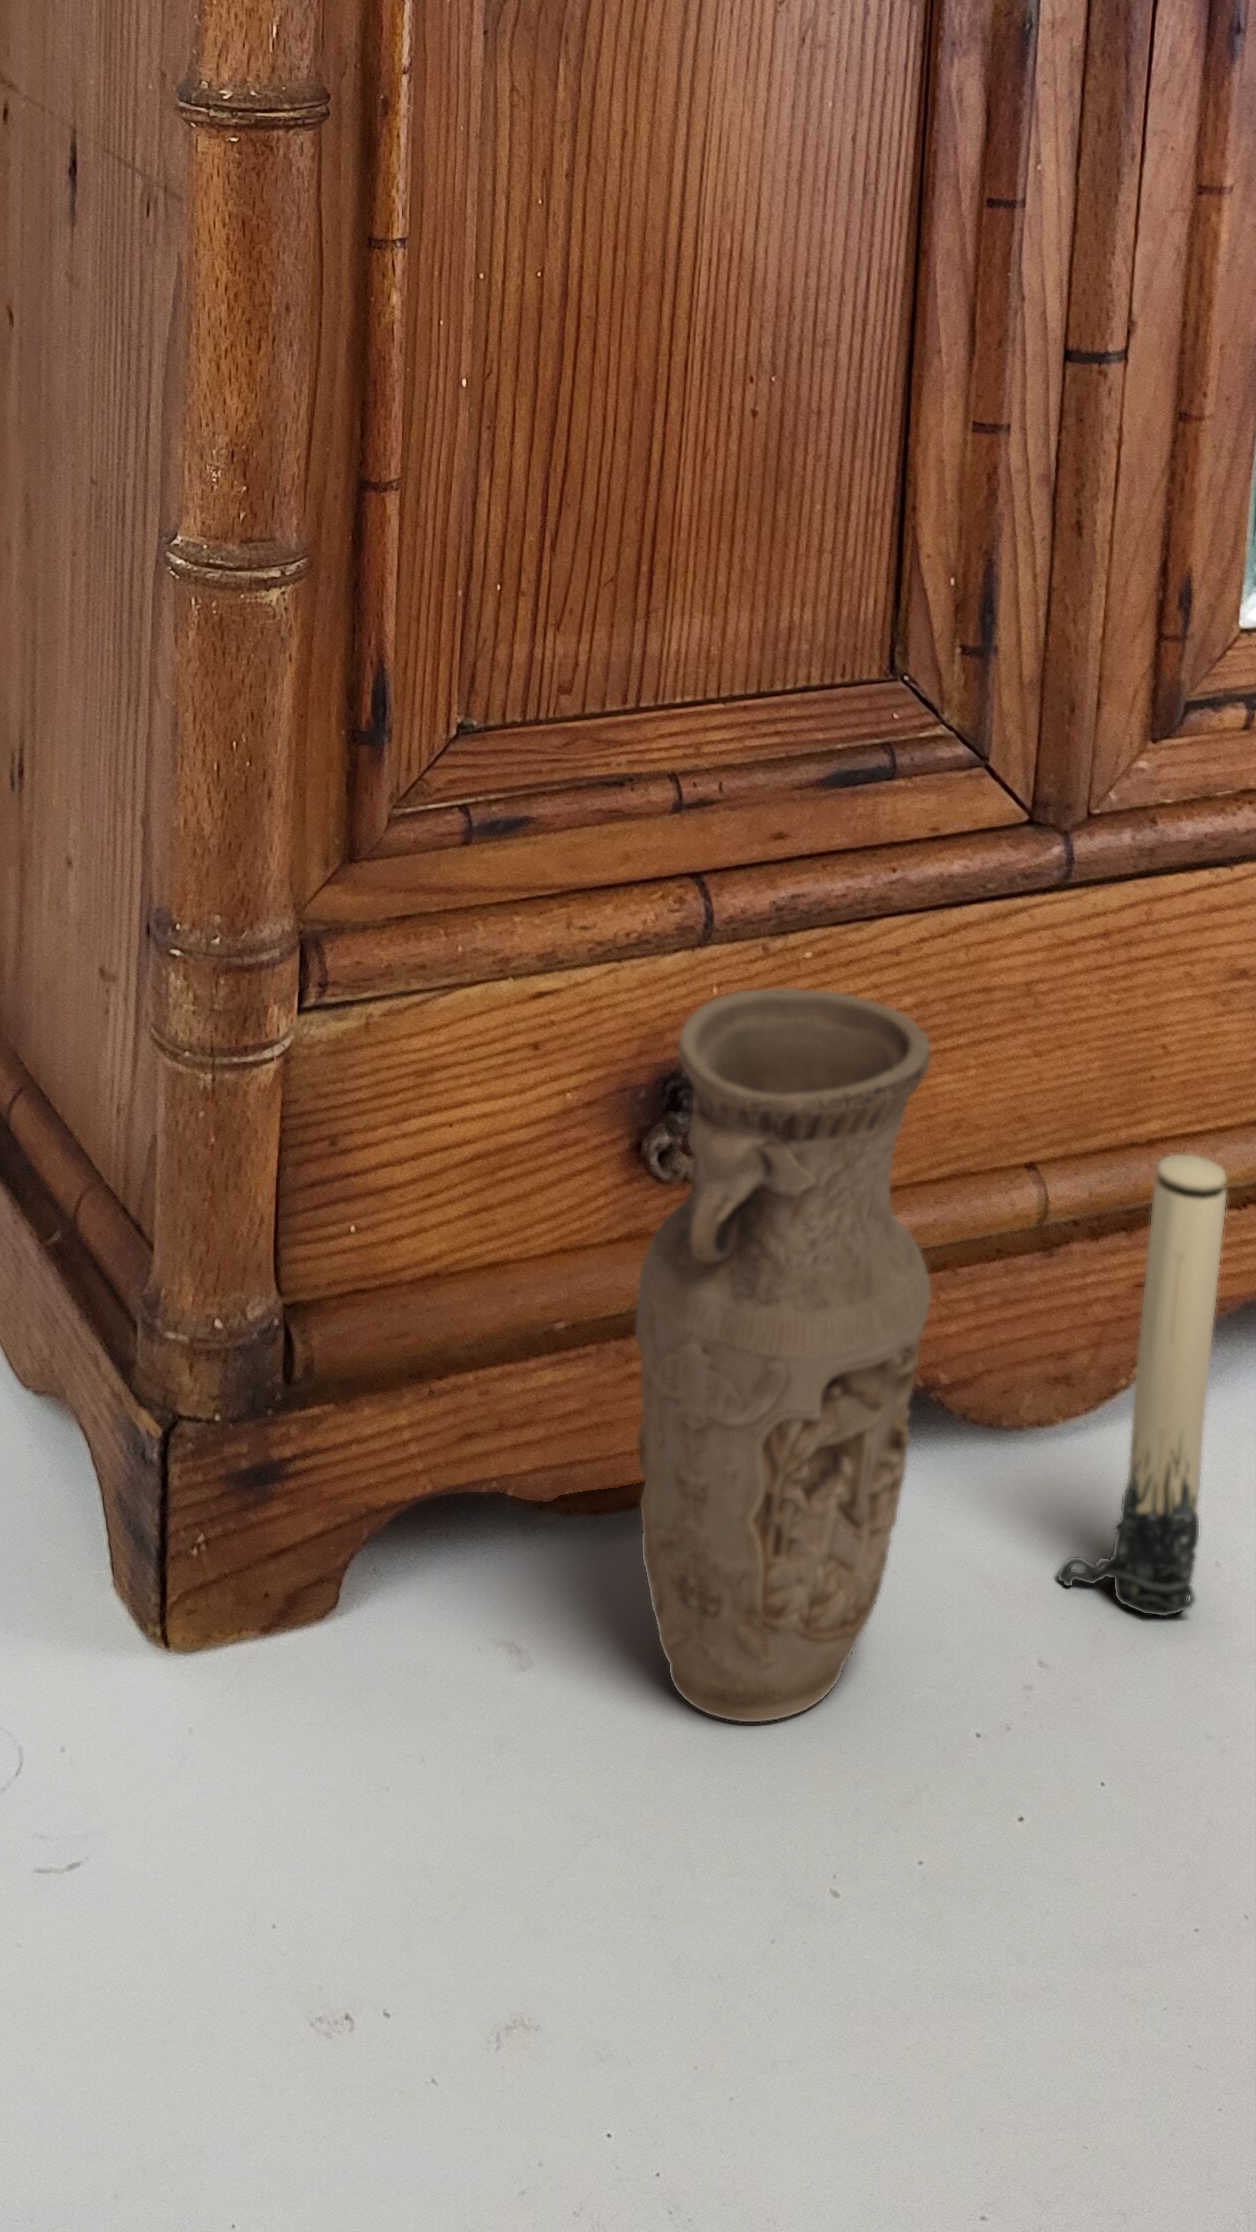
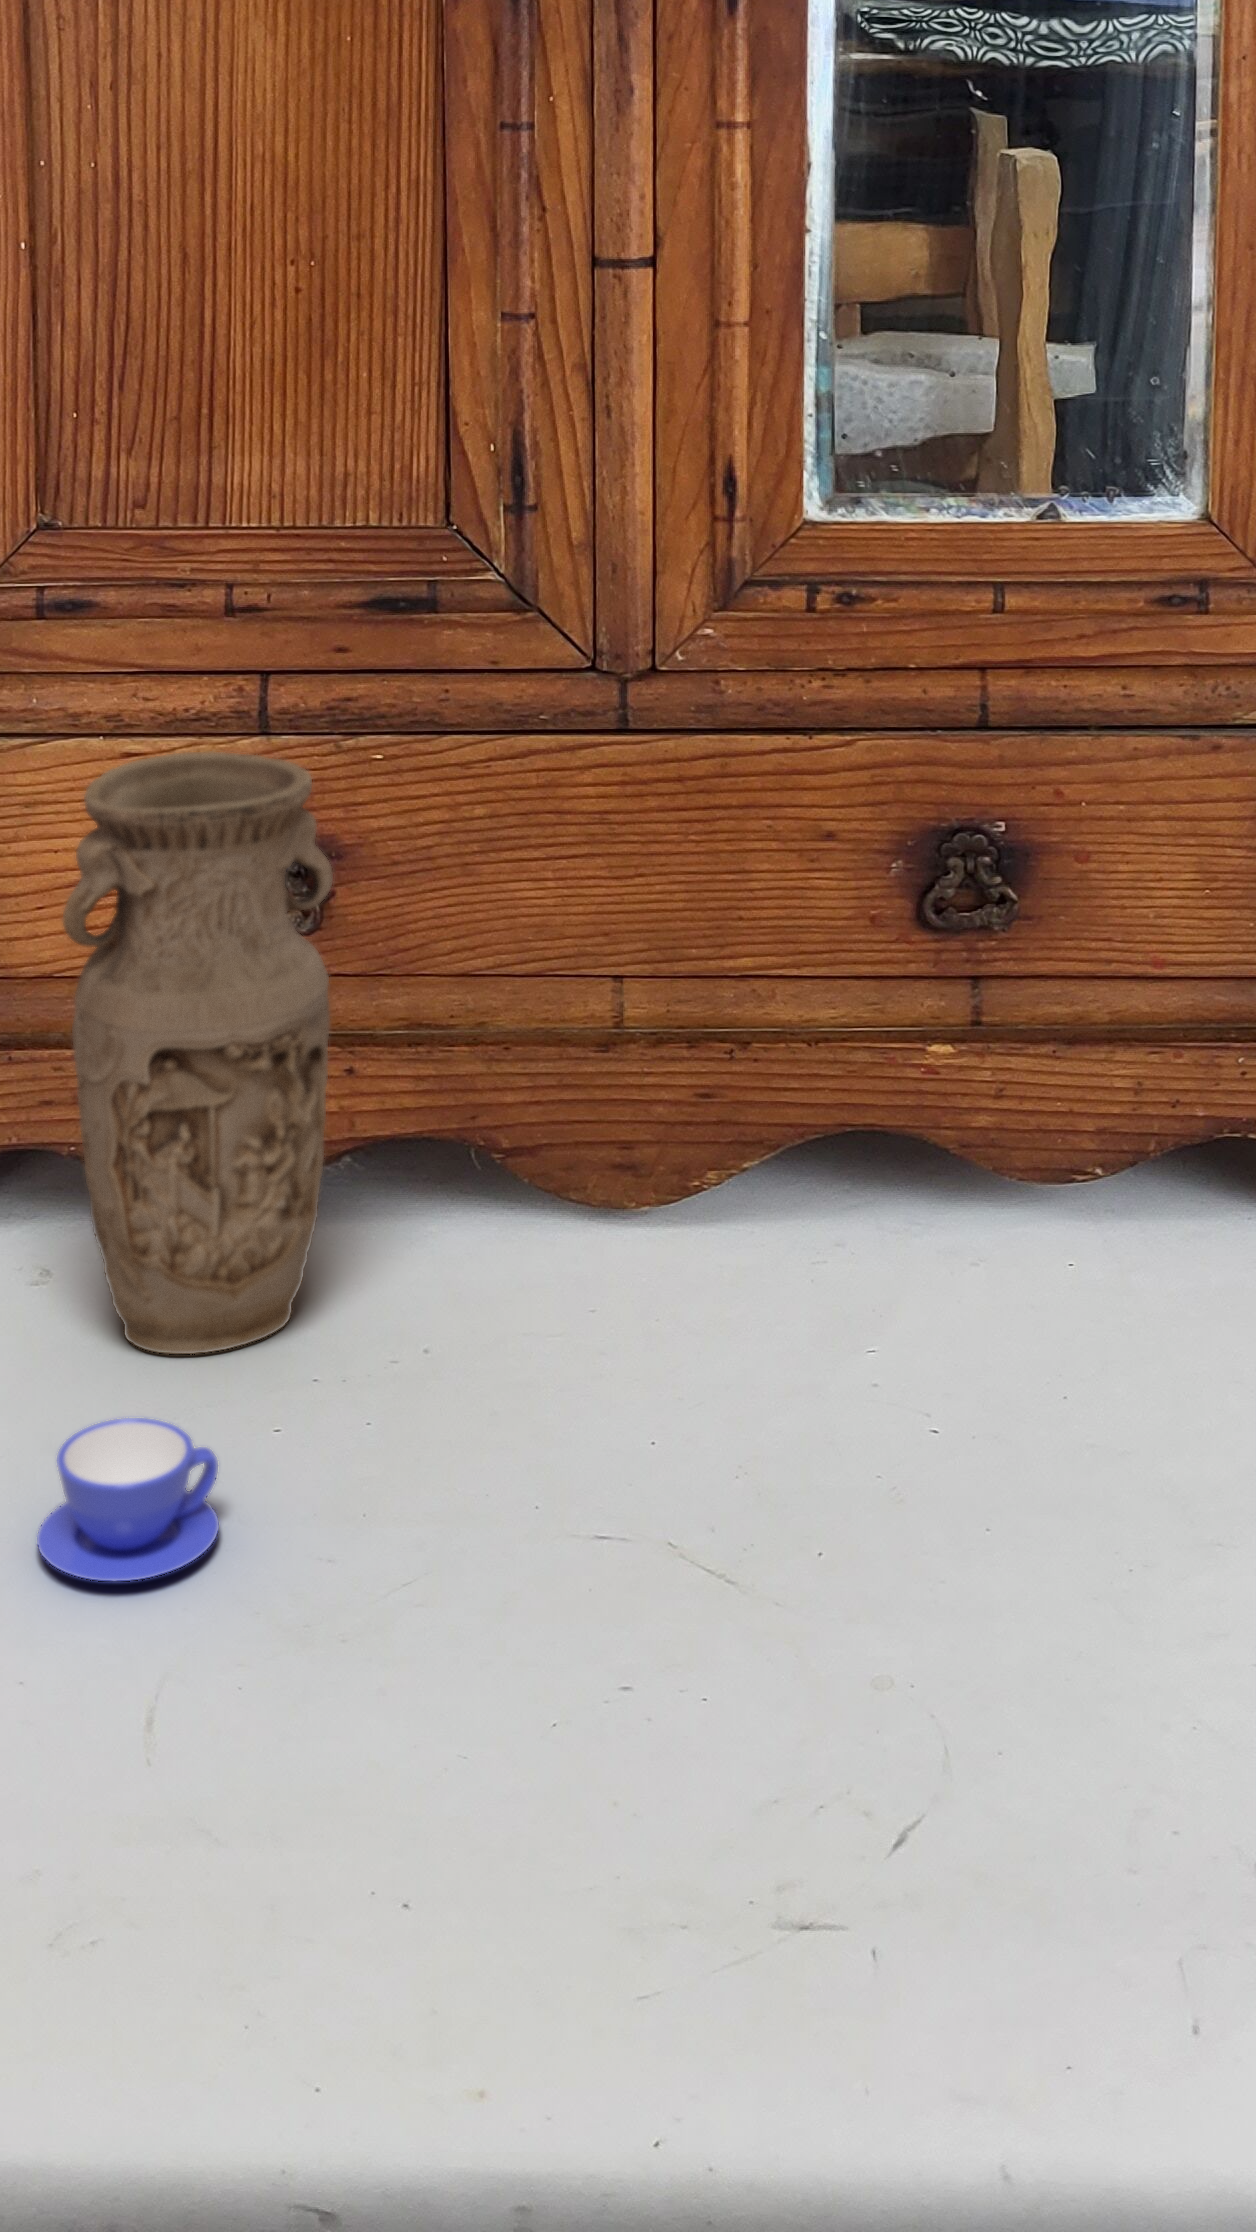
candle: present [1058,1154,1227,1616] -> none [521,942,618,1354]
teacup: none [917,1833,1140,2053] -> present [37,1418,219,1581]

